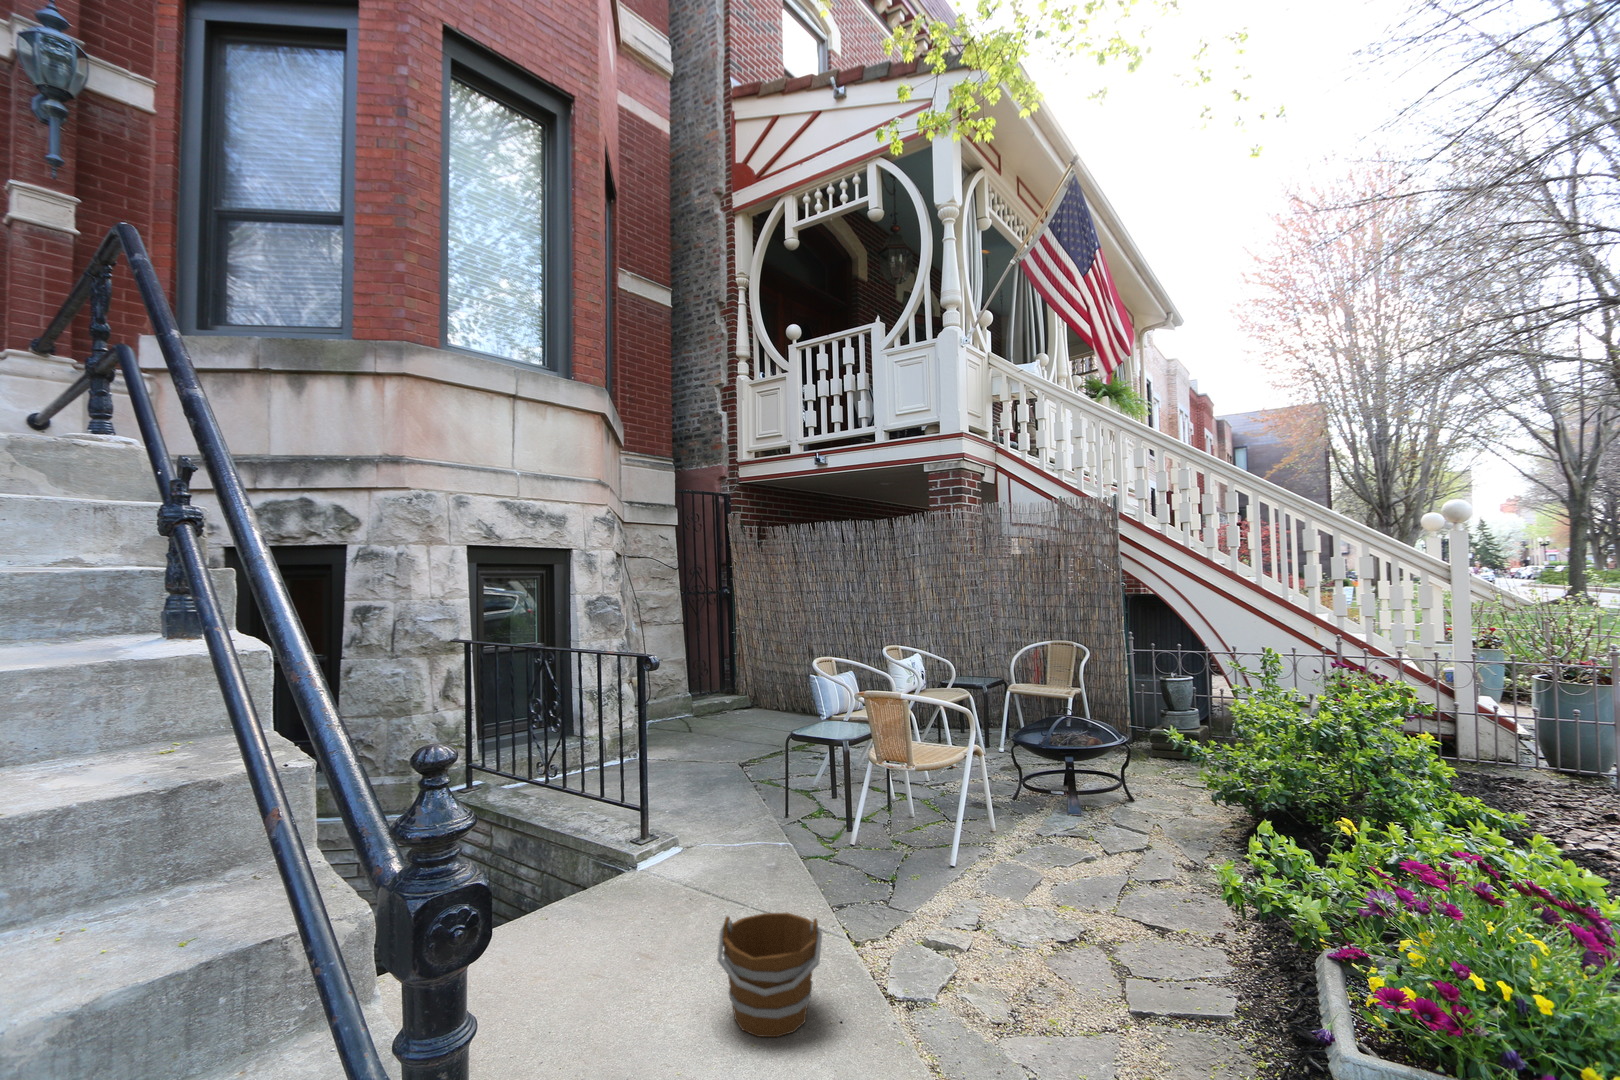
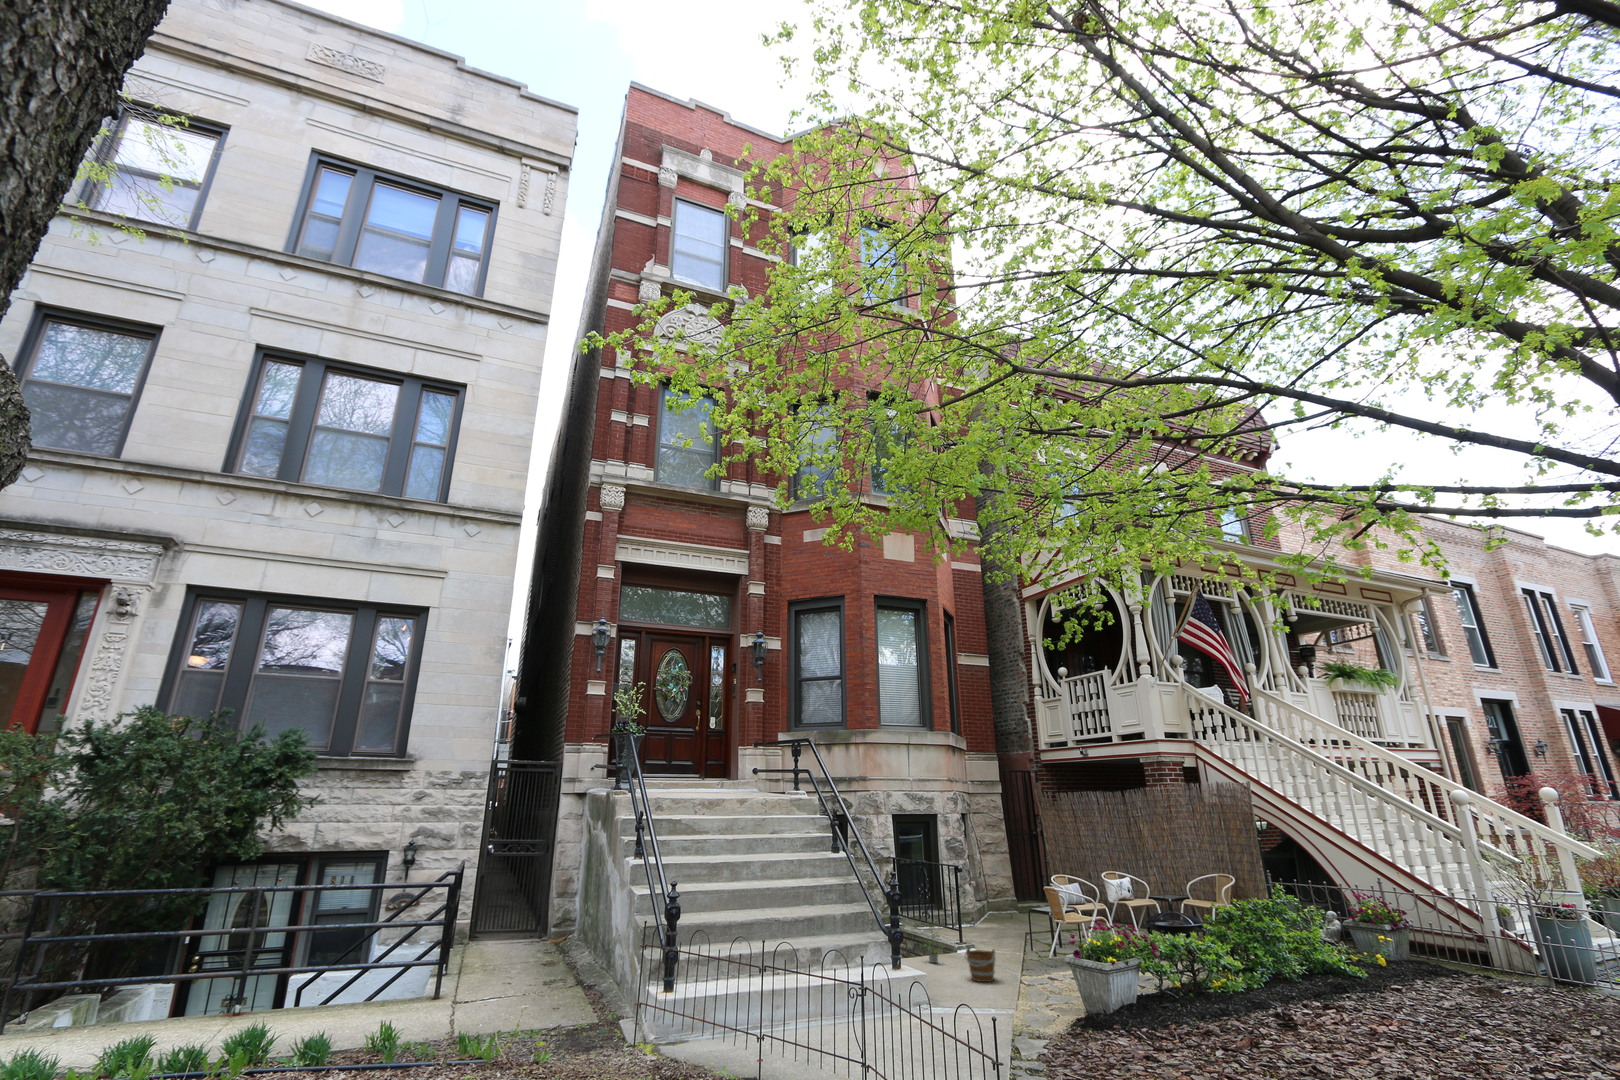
potted plant: none [552,820,620,942] -> present [924,922,941,963]

